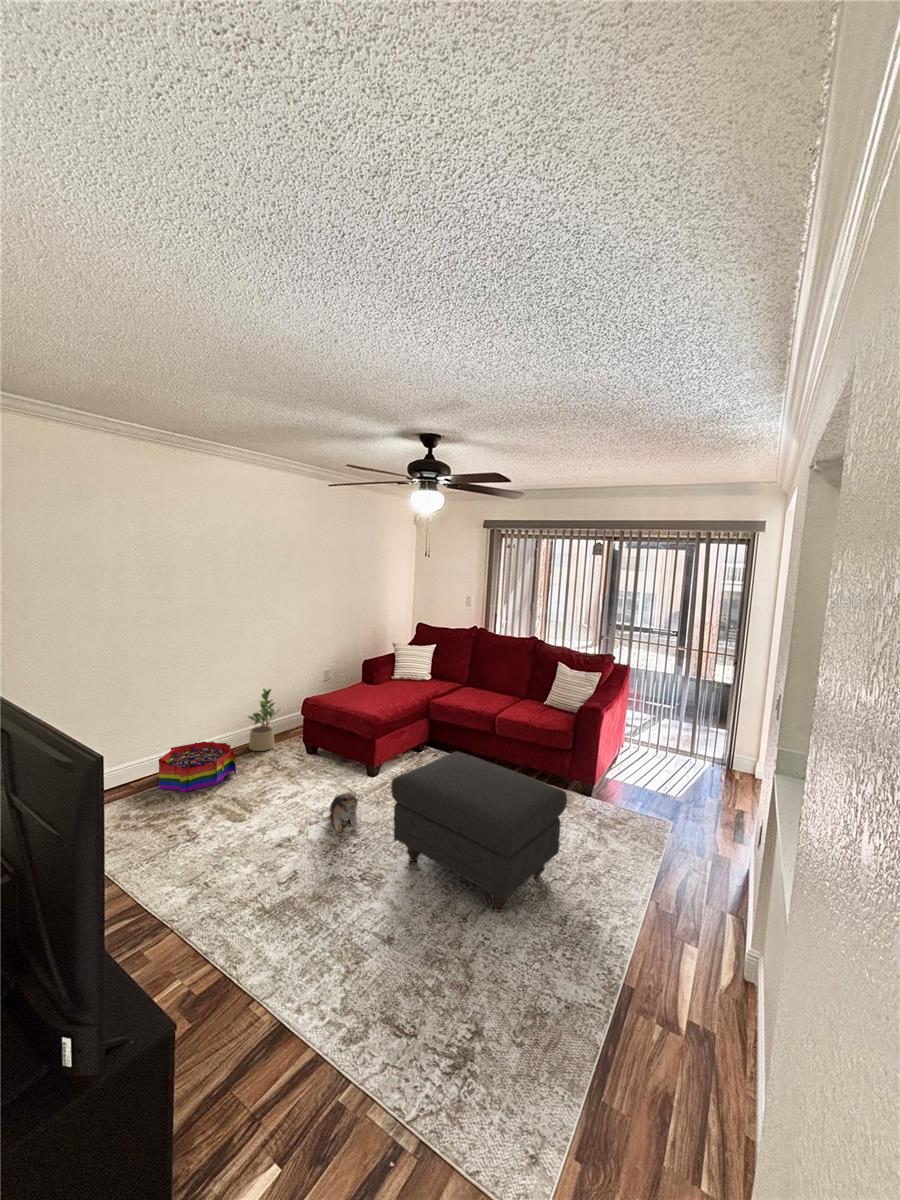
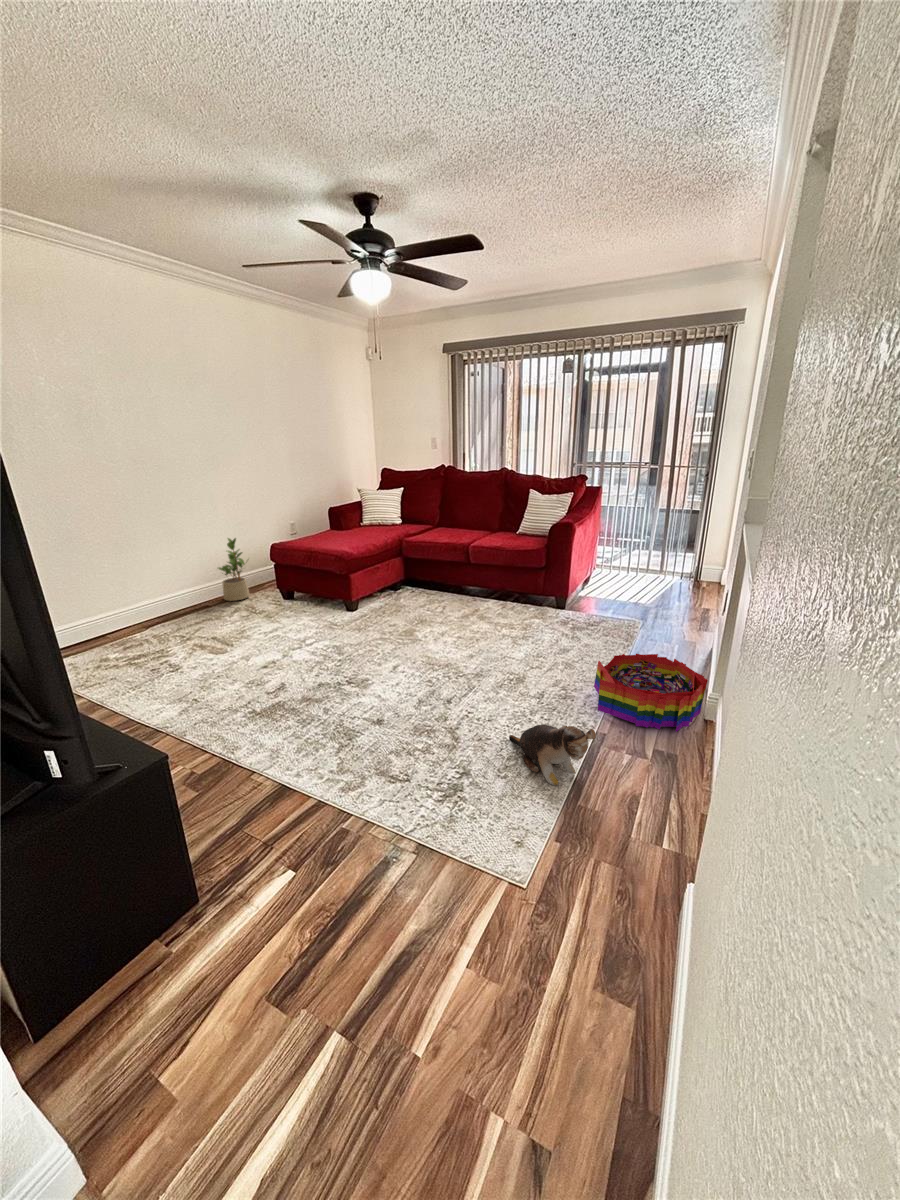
storage bin: present [159,741,236,793] -> present [594,654,708,732]
ottoman: present [391,751,567,912] -> none [367,567,541,694]
plush toy: present [330,793,360,832] -> present [509,725,596,785]

